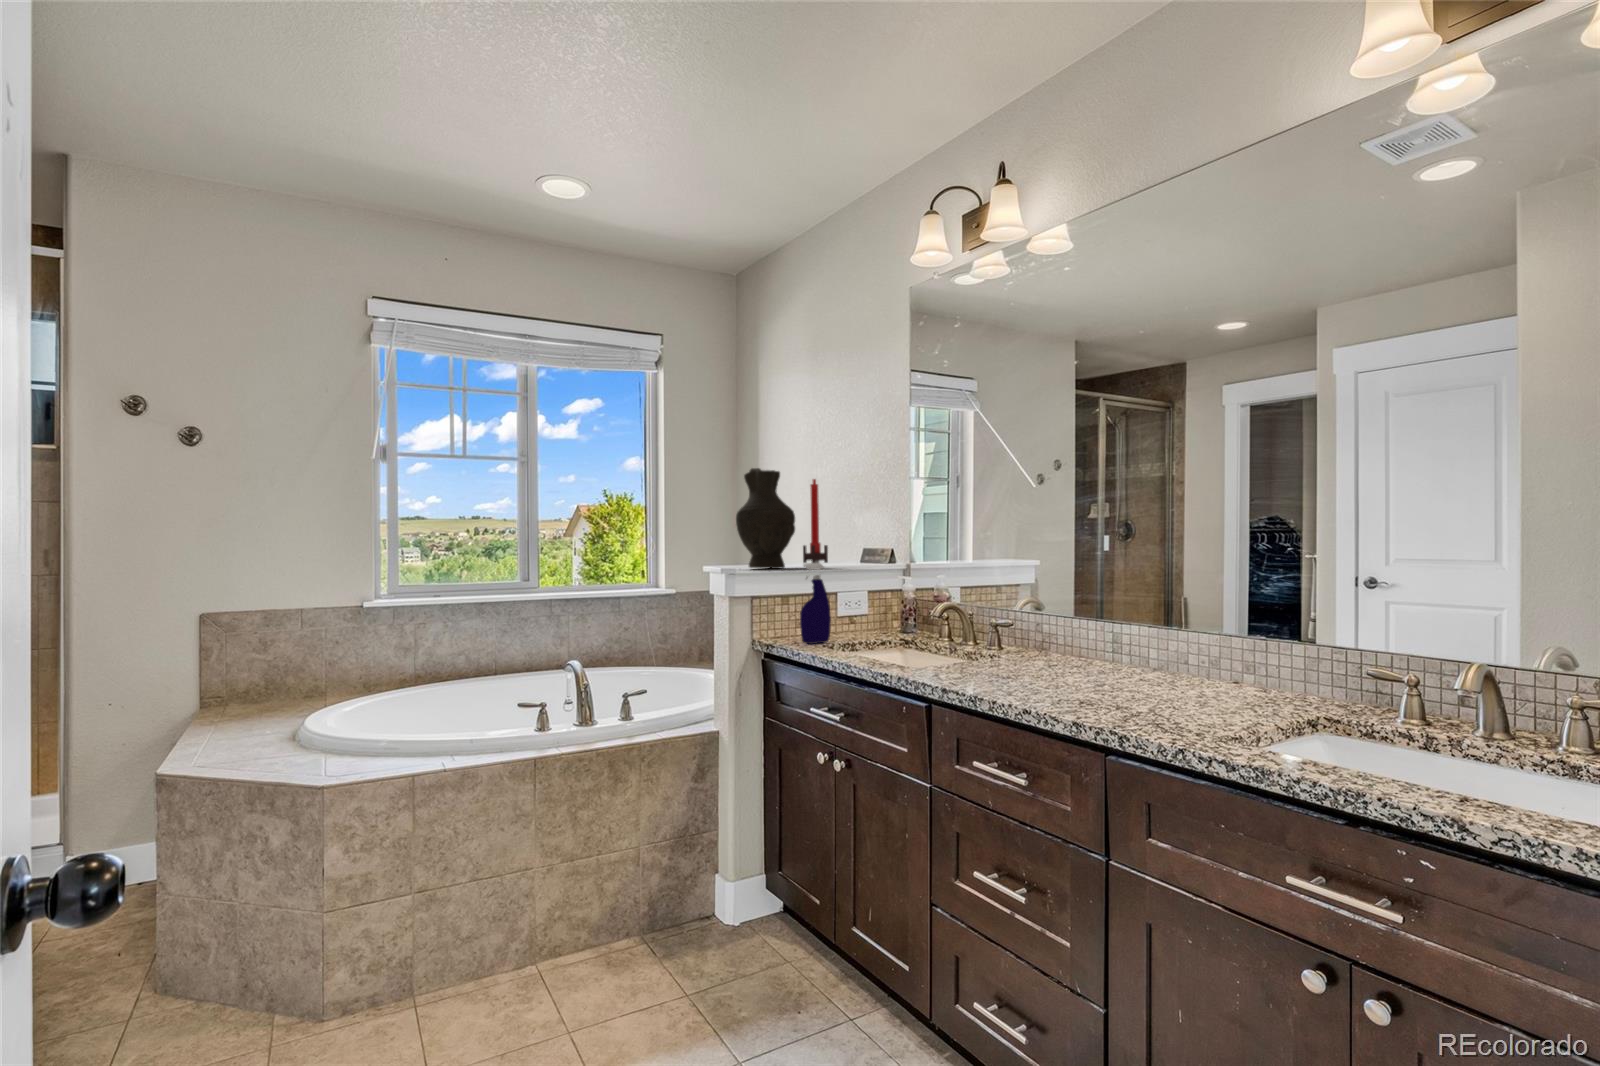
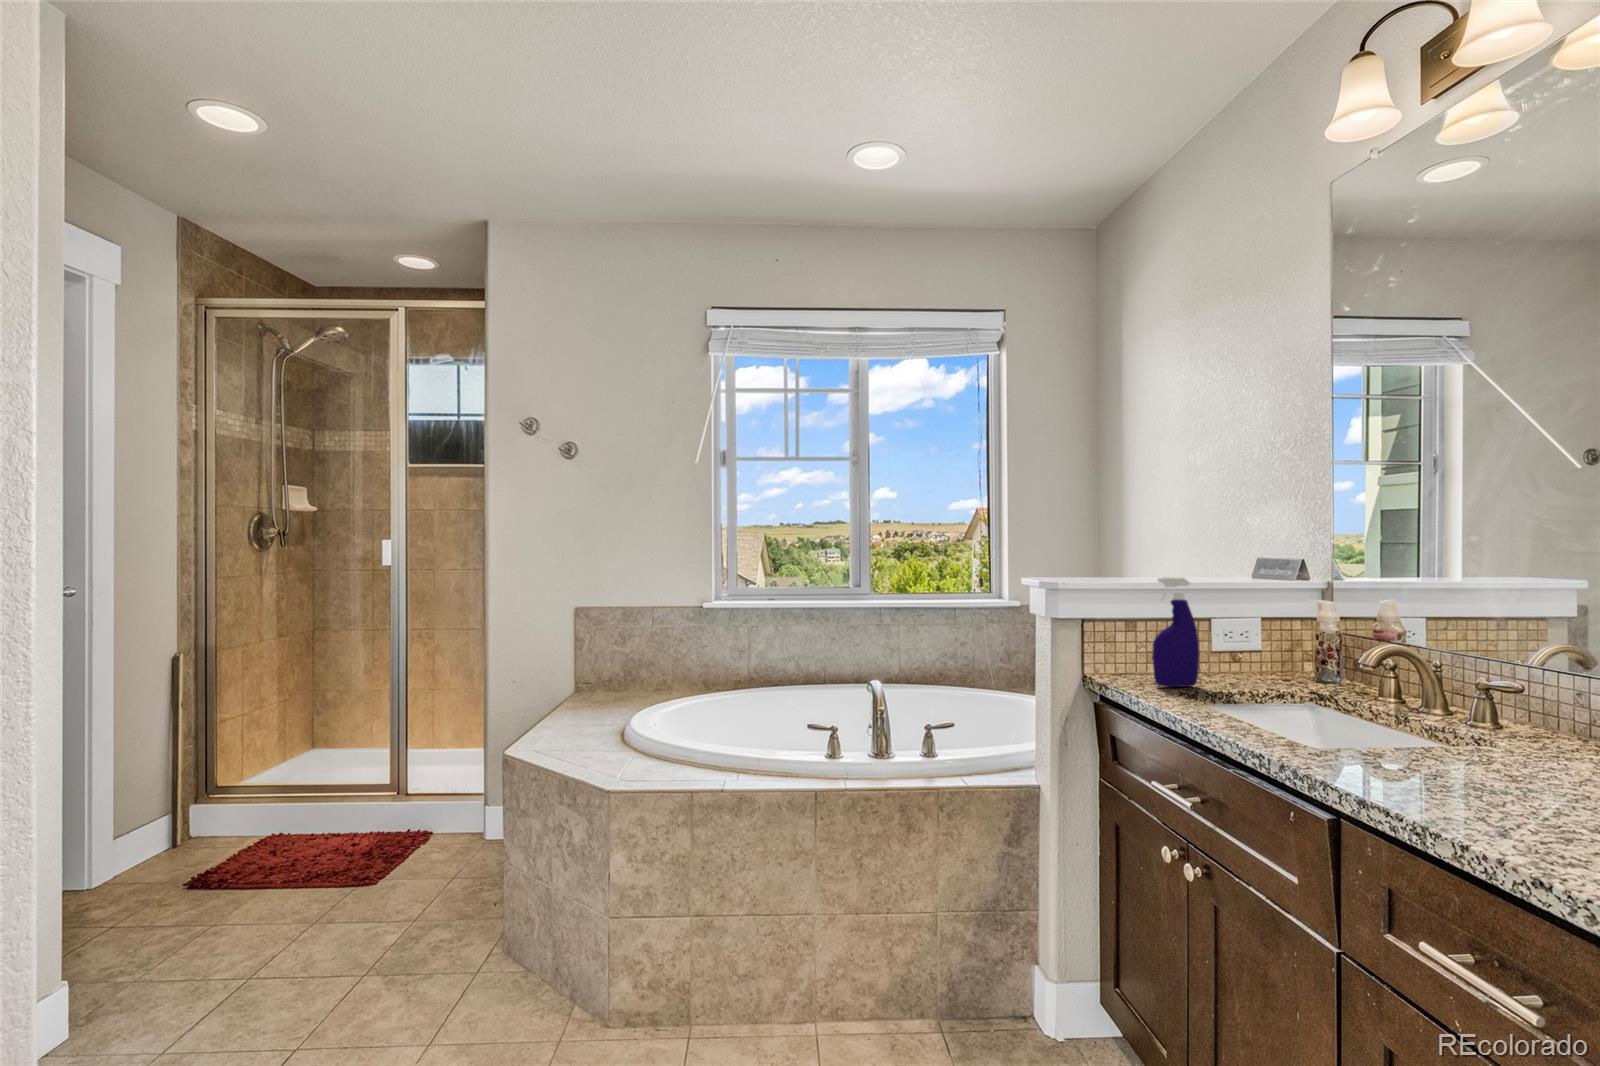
decorative vase: present [736,468,795,569] -> none [1074,452,1155,582]
candle: present [803,479,828,563] -> none [1161,464,1197,584]

